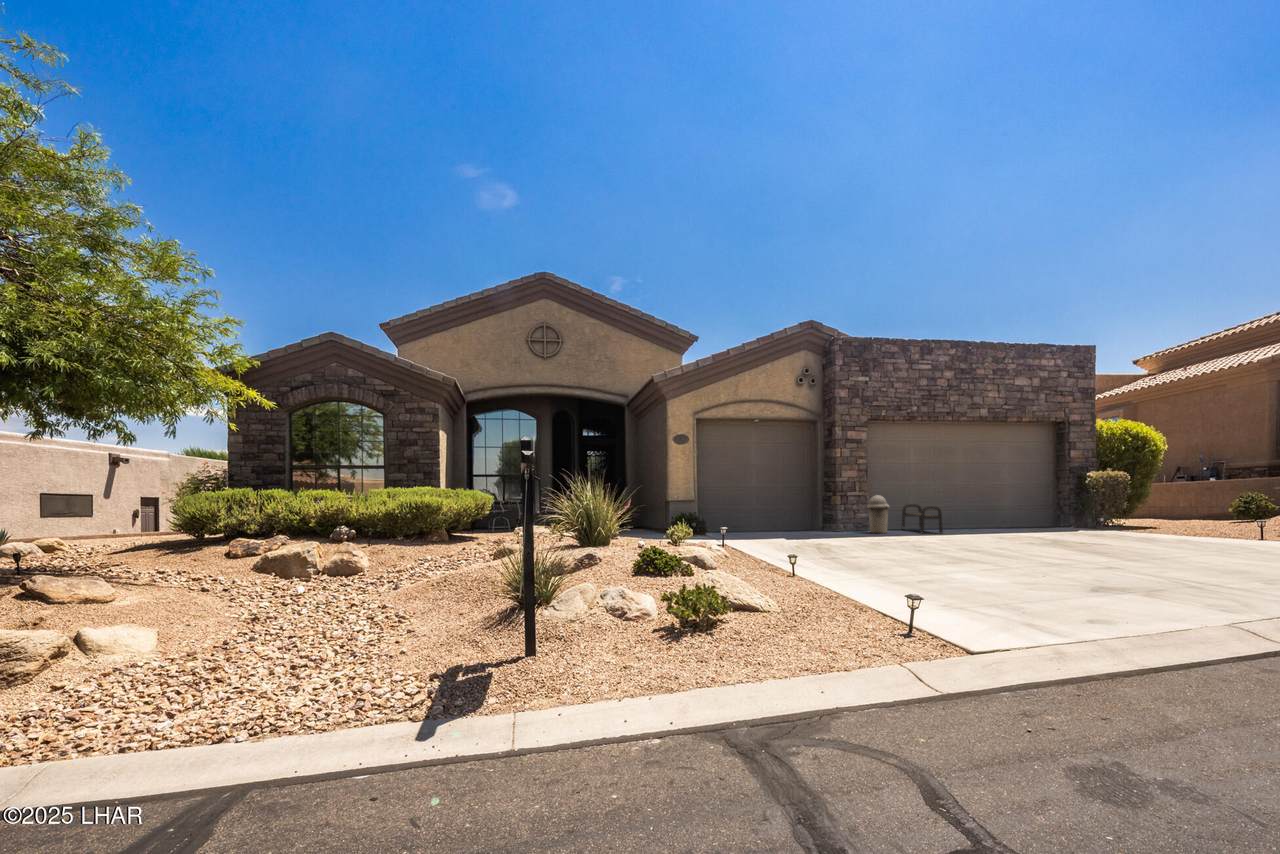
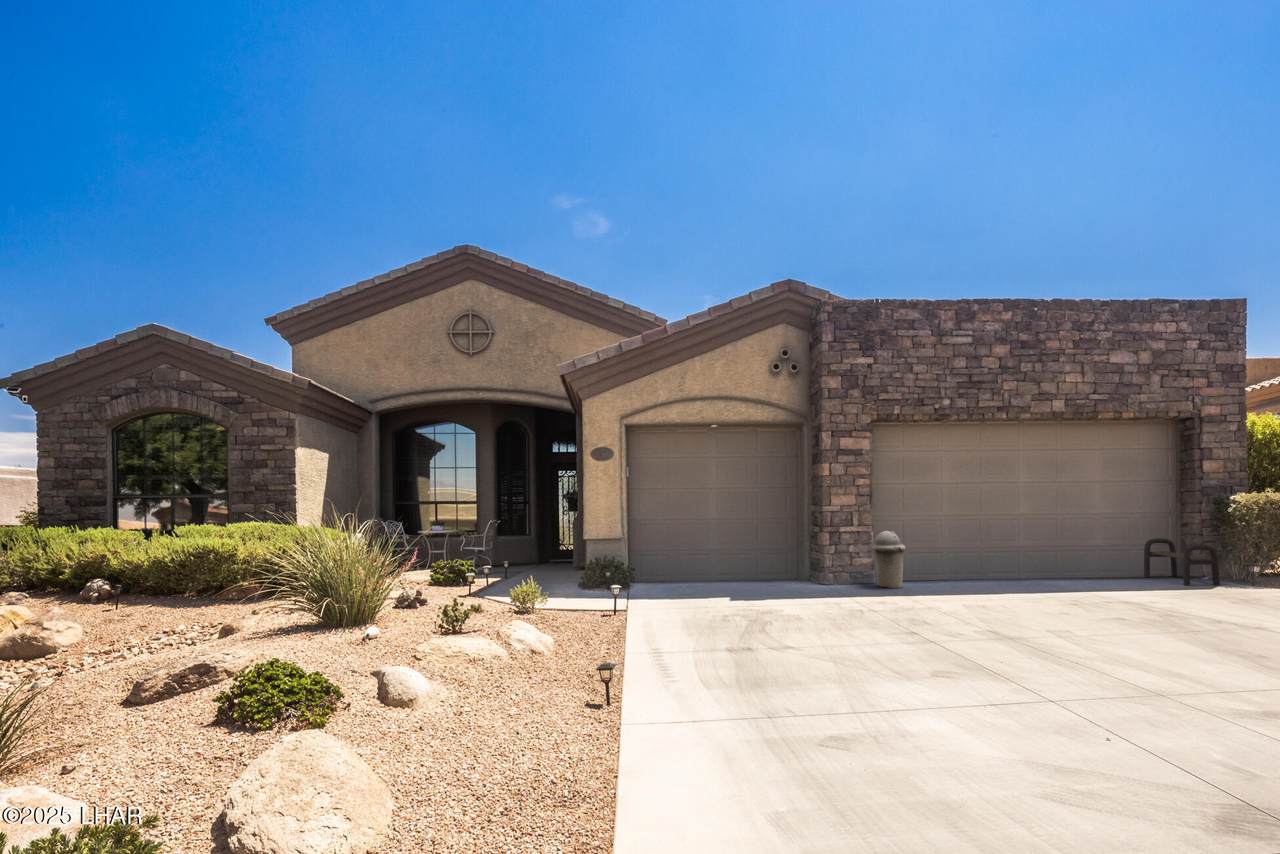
bench: present [902,504,943,533] -> present [1144,538,1220,586]

